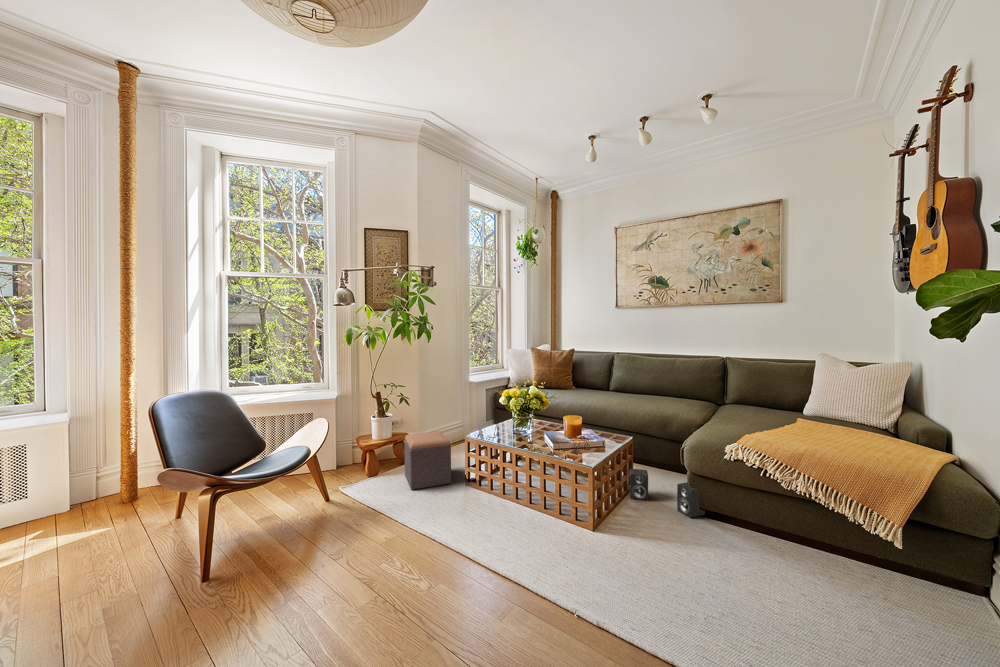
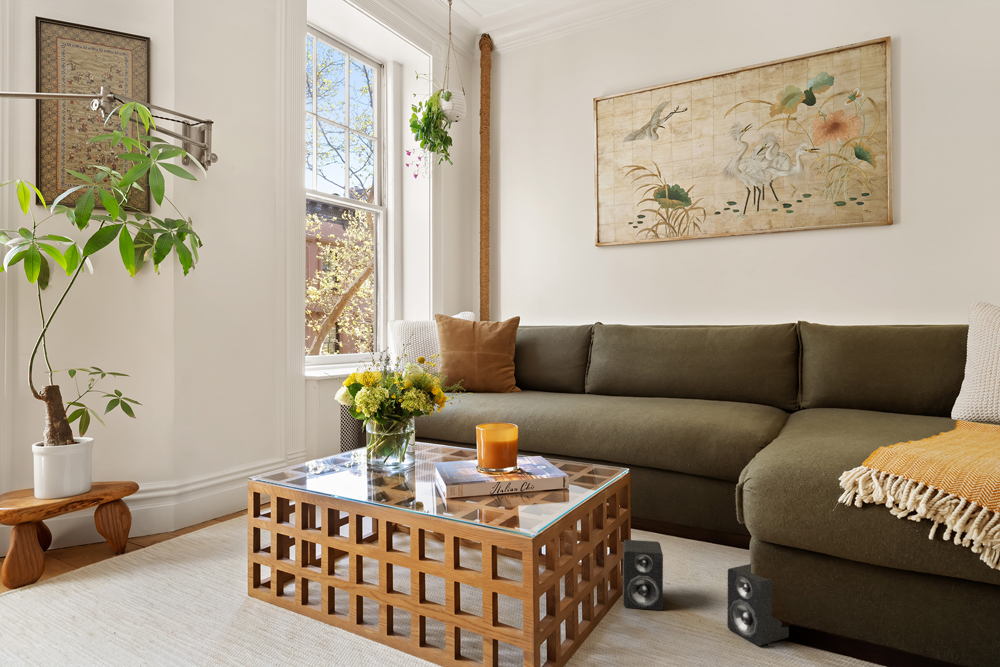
footstool: present [404,431,451,490] -> none [104,471,216,611]

